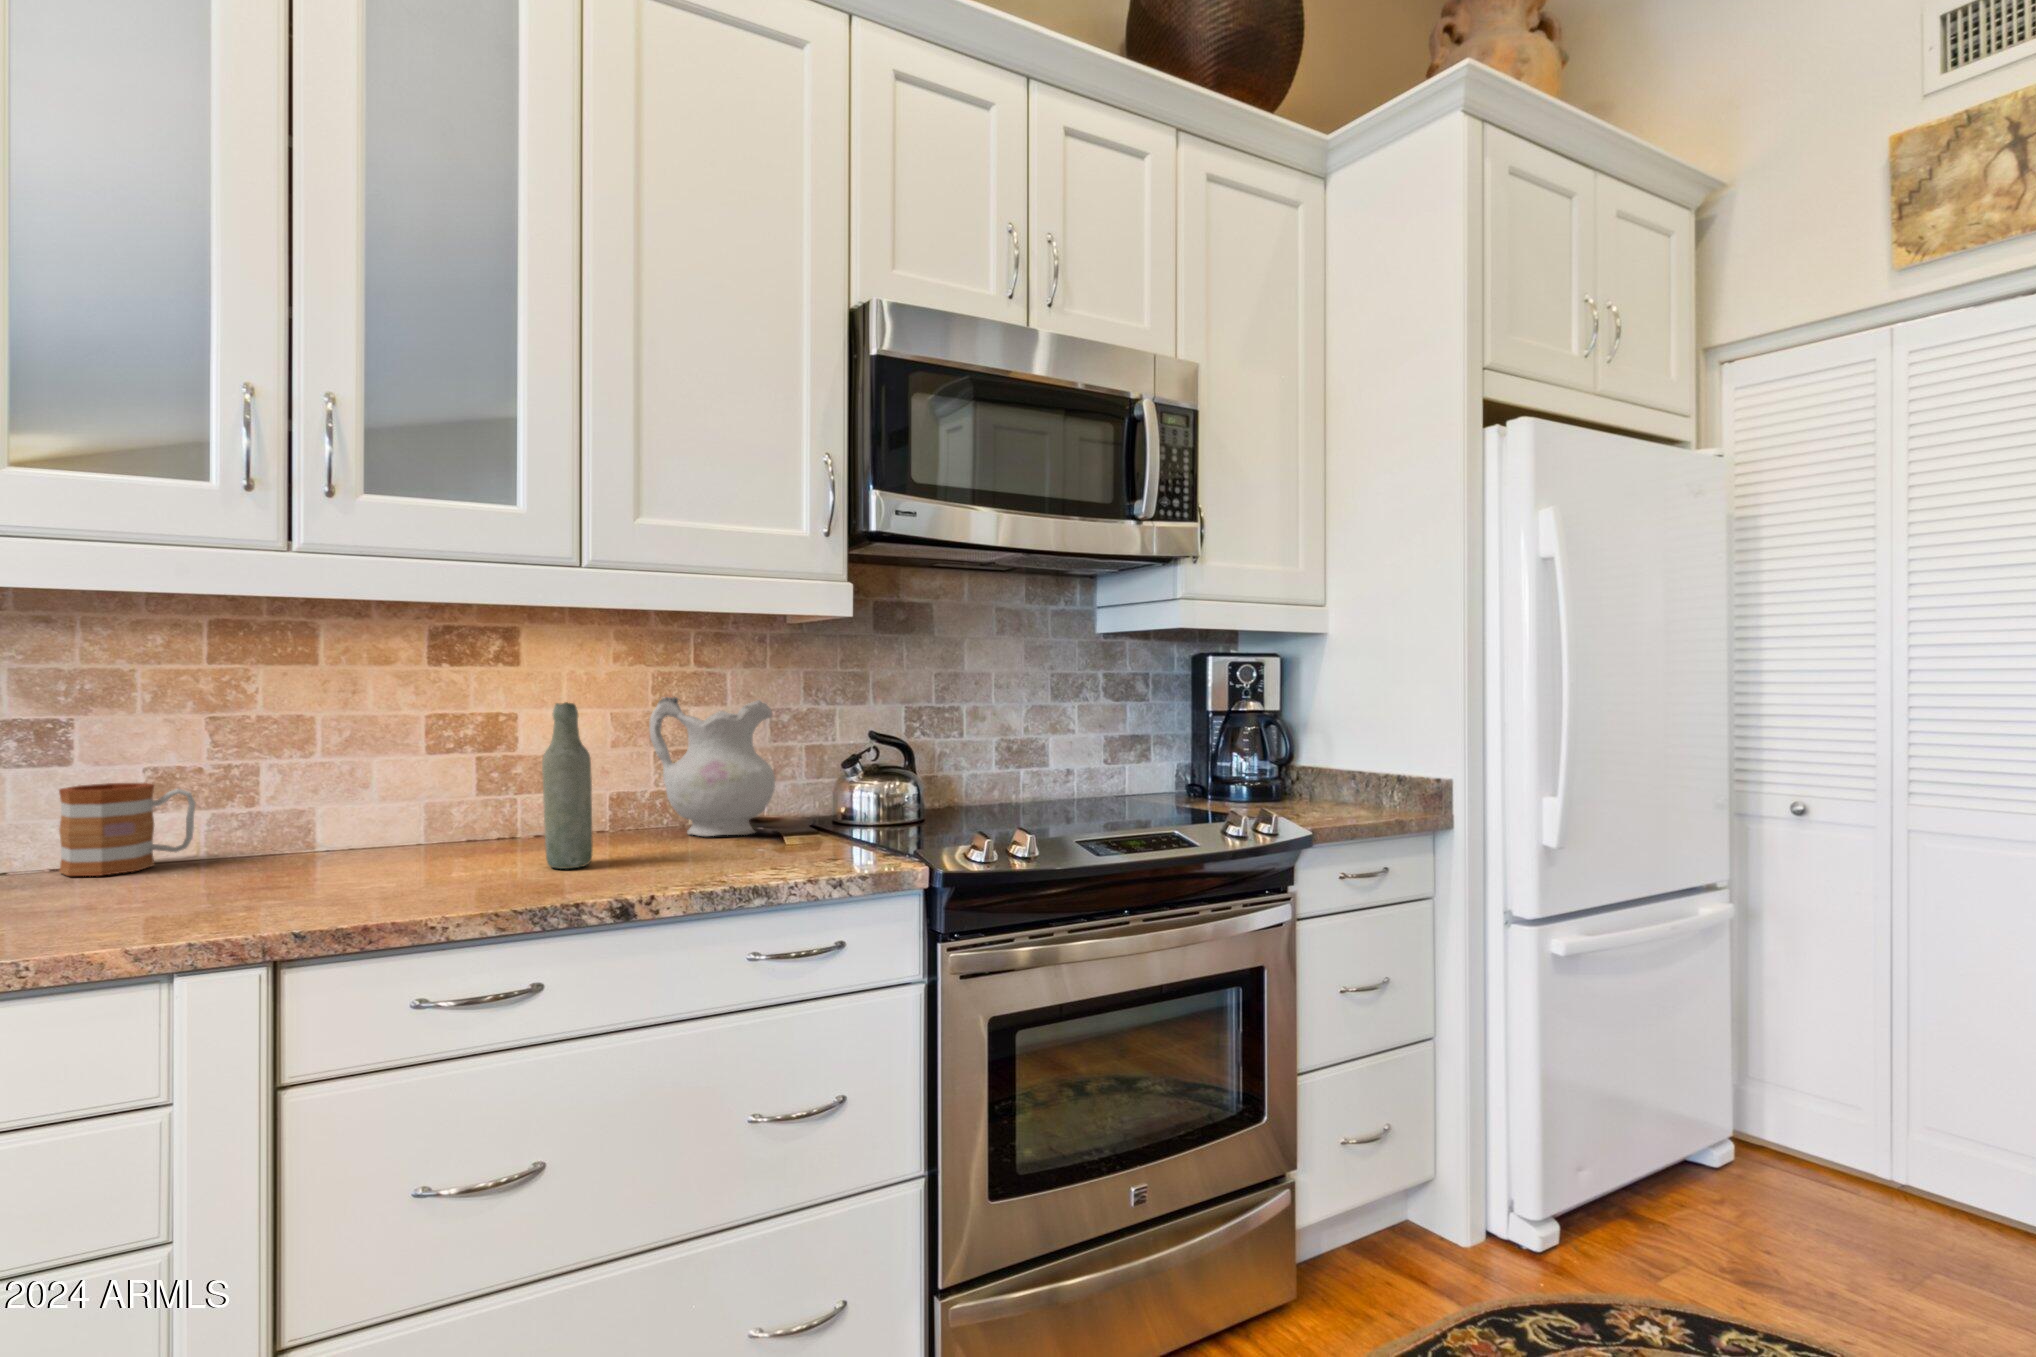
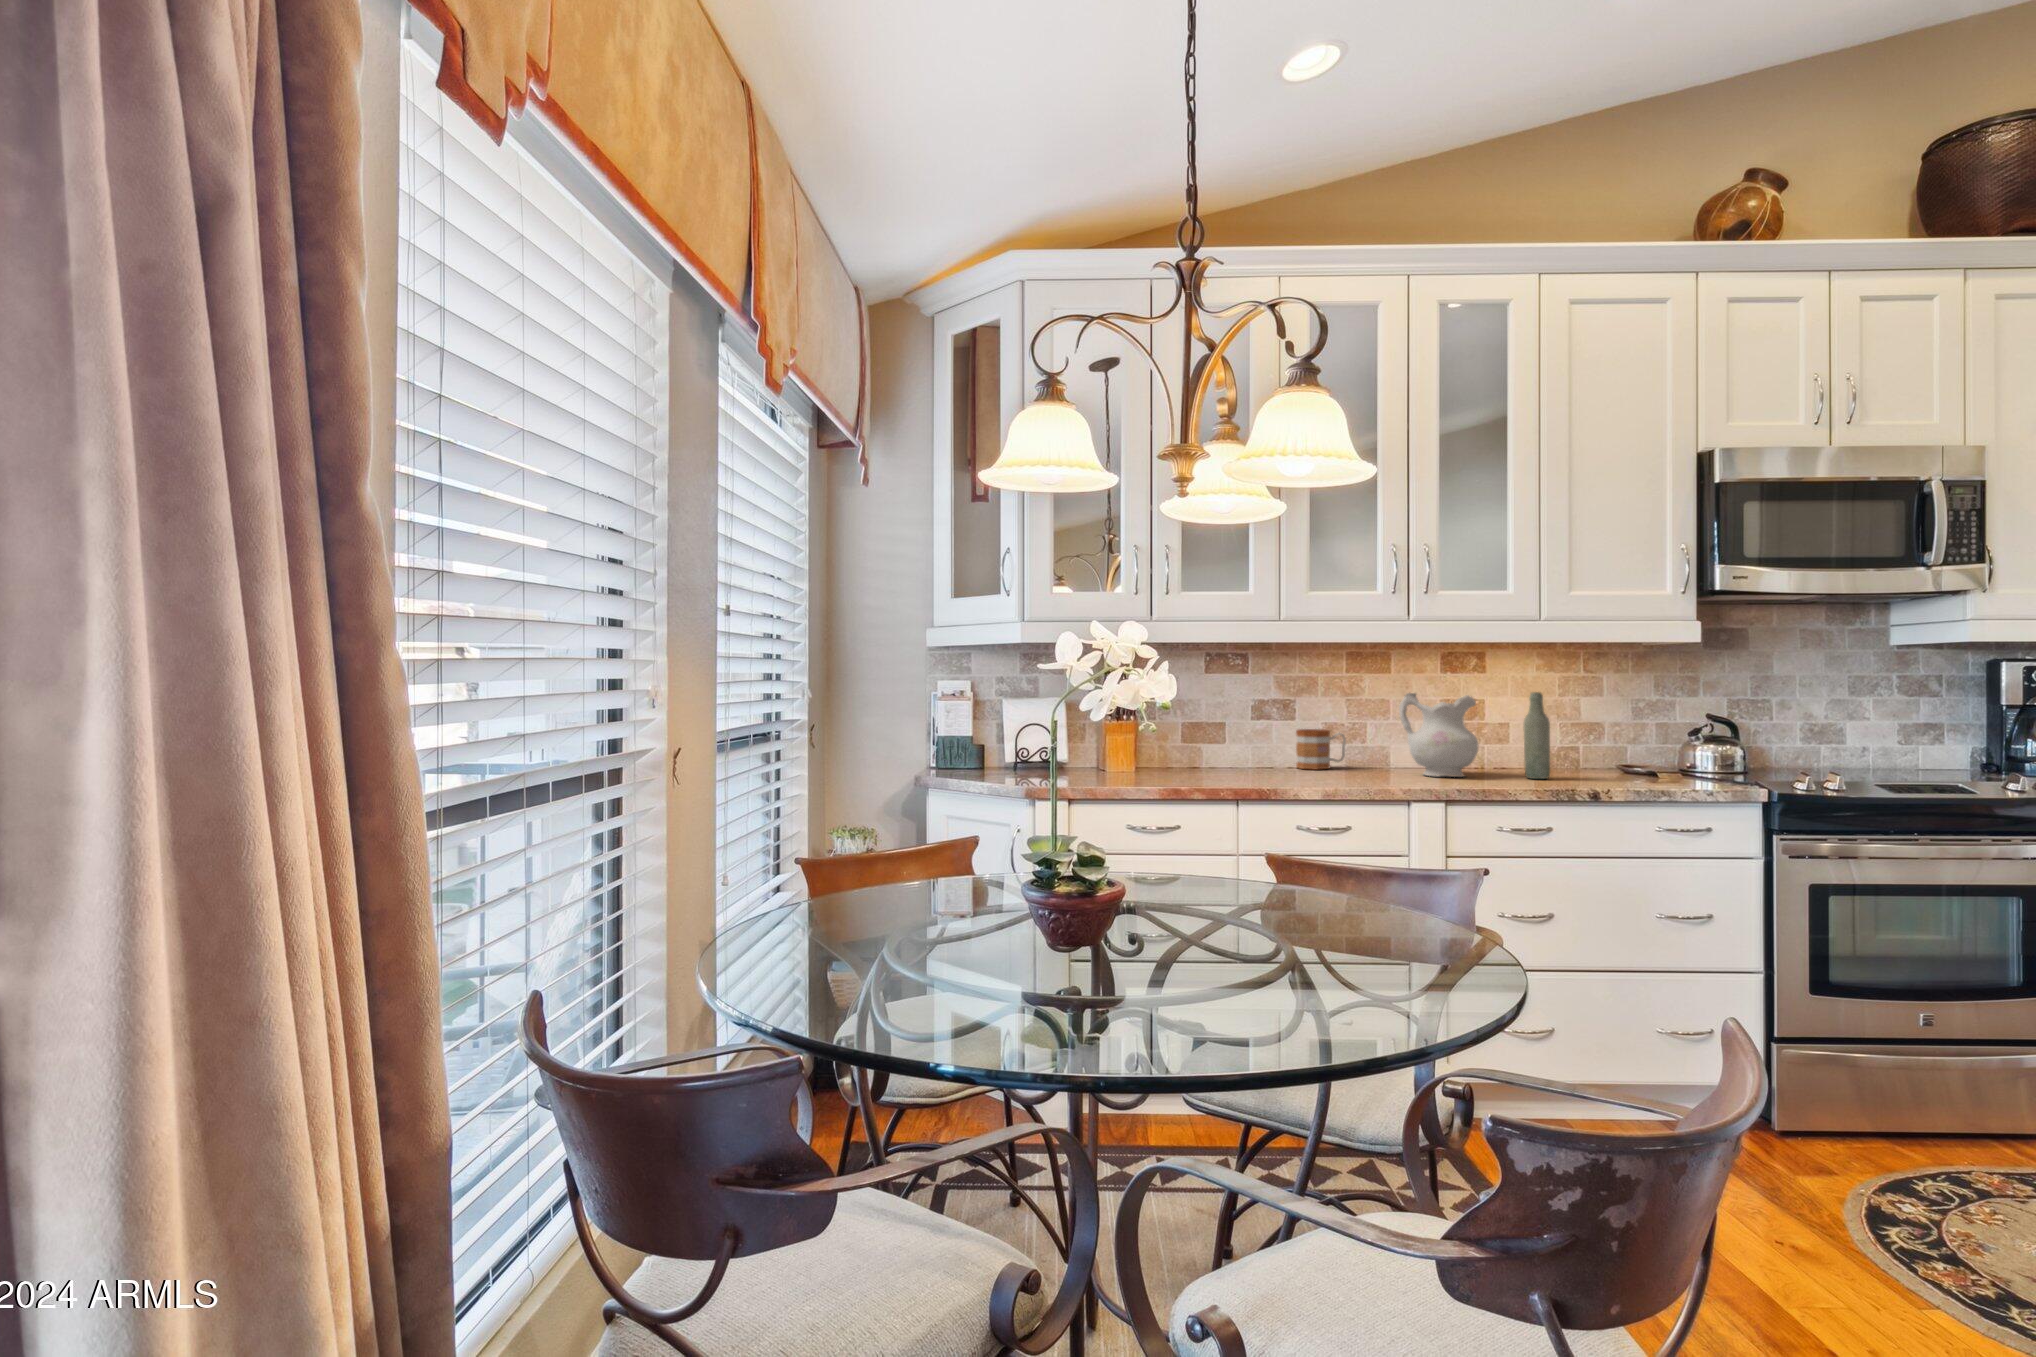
ceramic pitcher: present [649,697,775,836] -> present [1399,693,1479,777]

